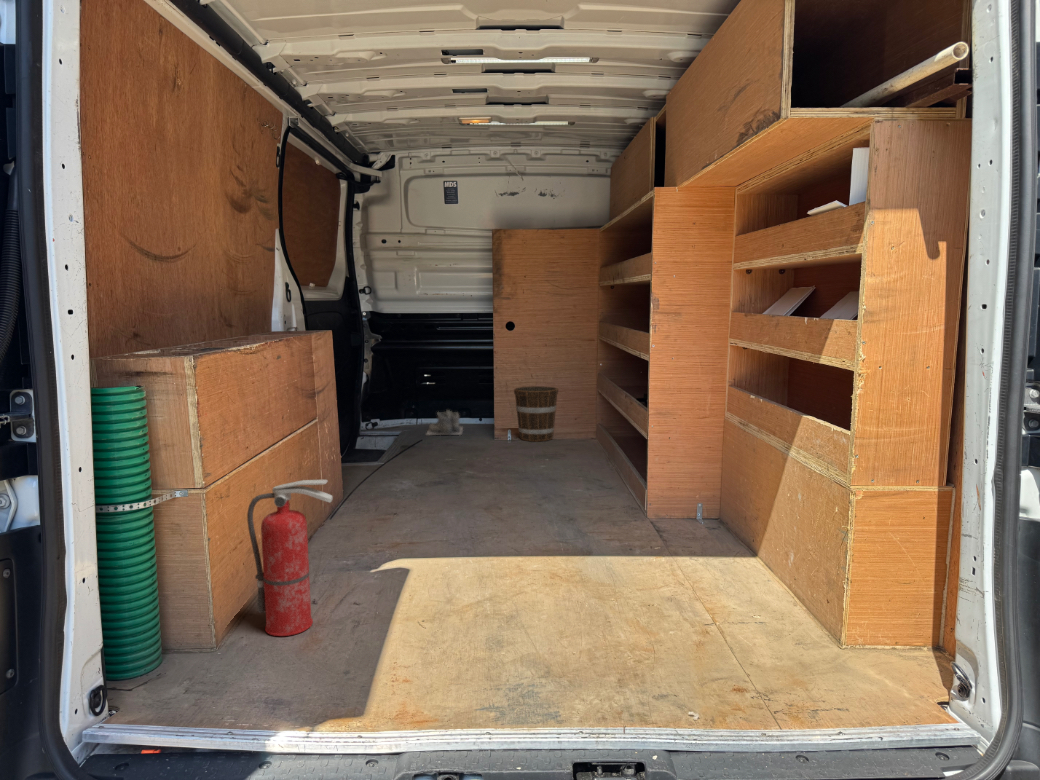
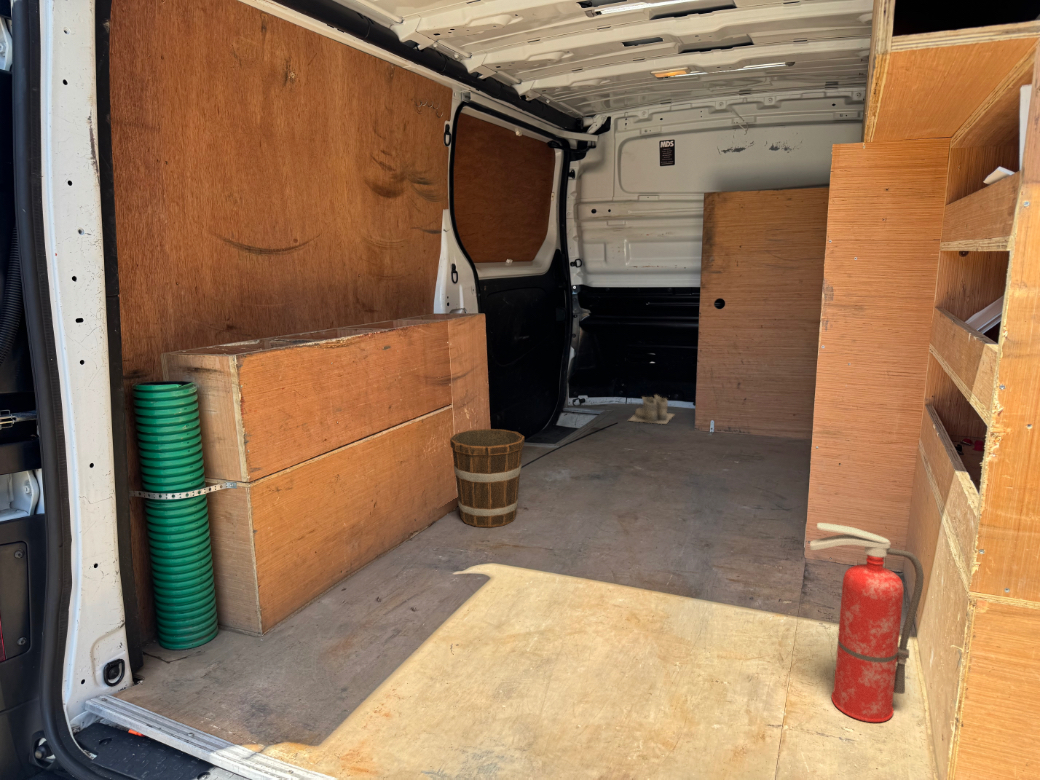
bucket: present [514,386,558,441] -> present [450,429,524,527]
fire extinguisher: present [247,480,332,636] -> present [810,523,924,722]

